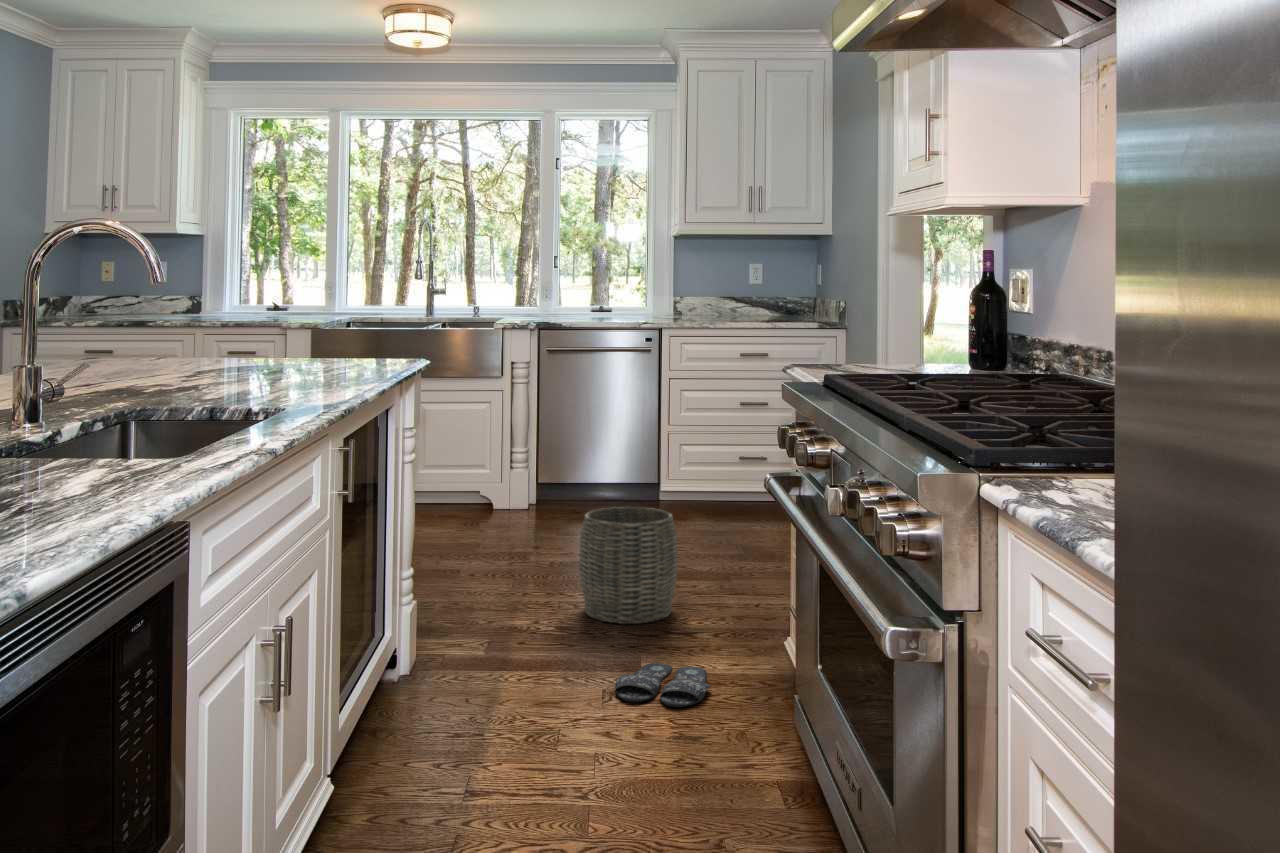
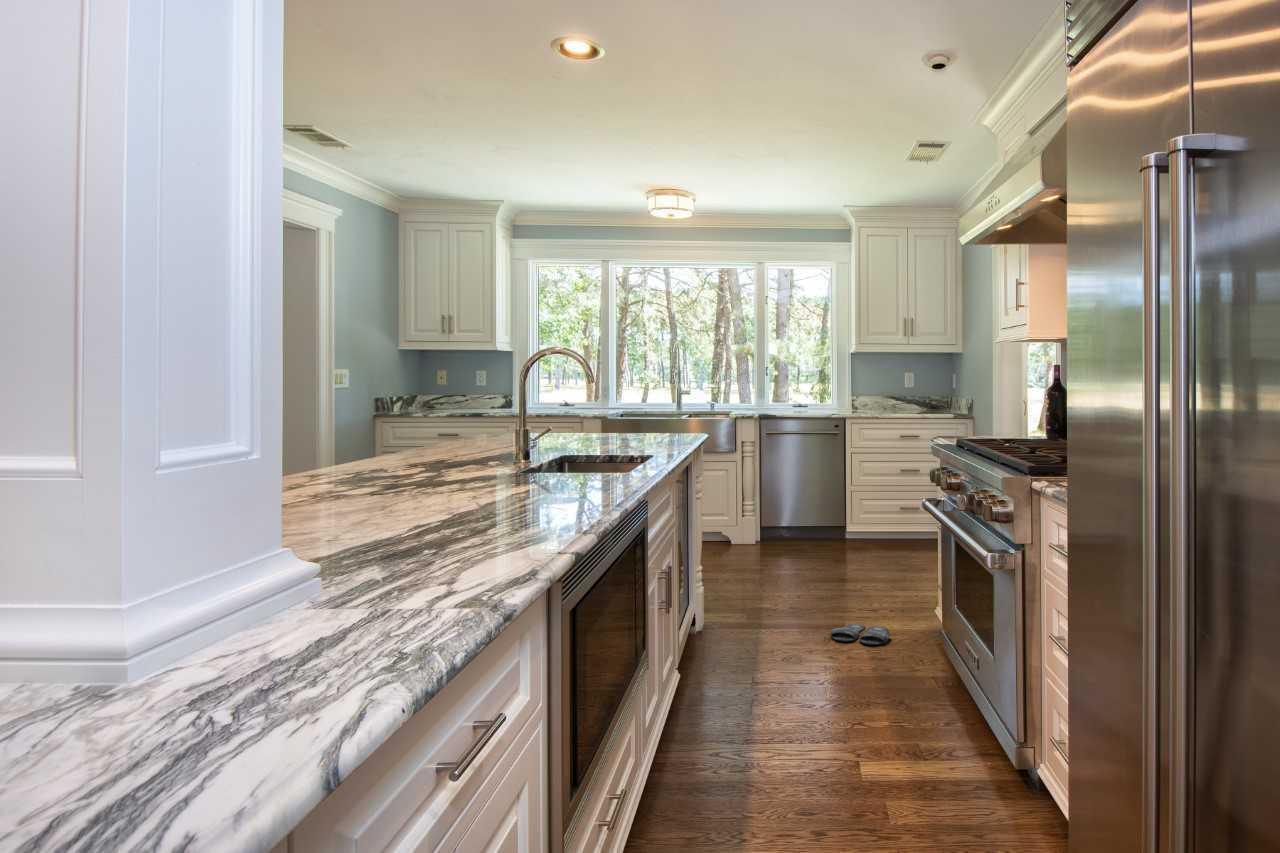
woven basket: present [579,507,678,624] -> none [800,532,864,604]

